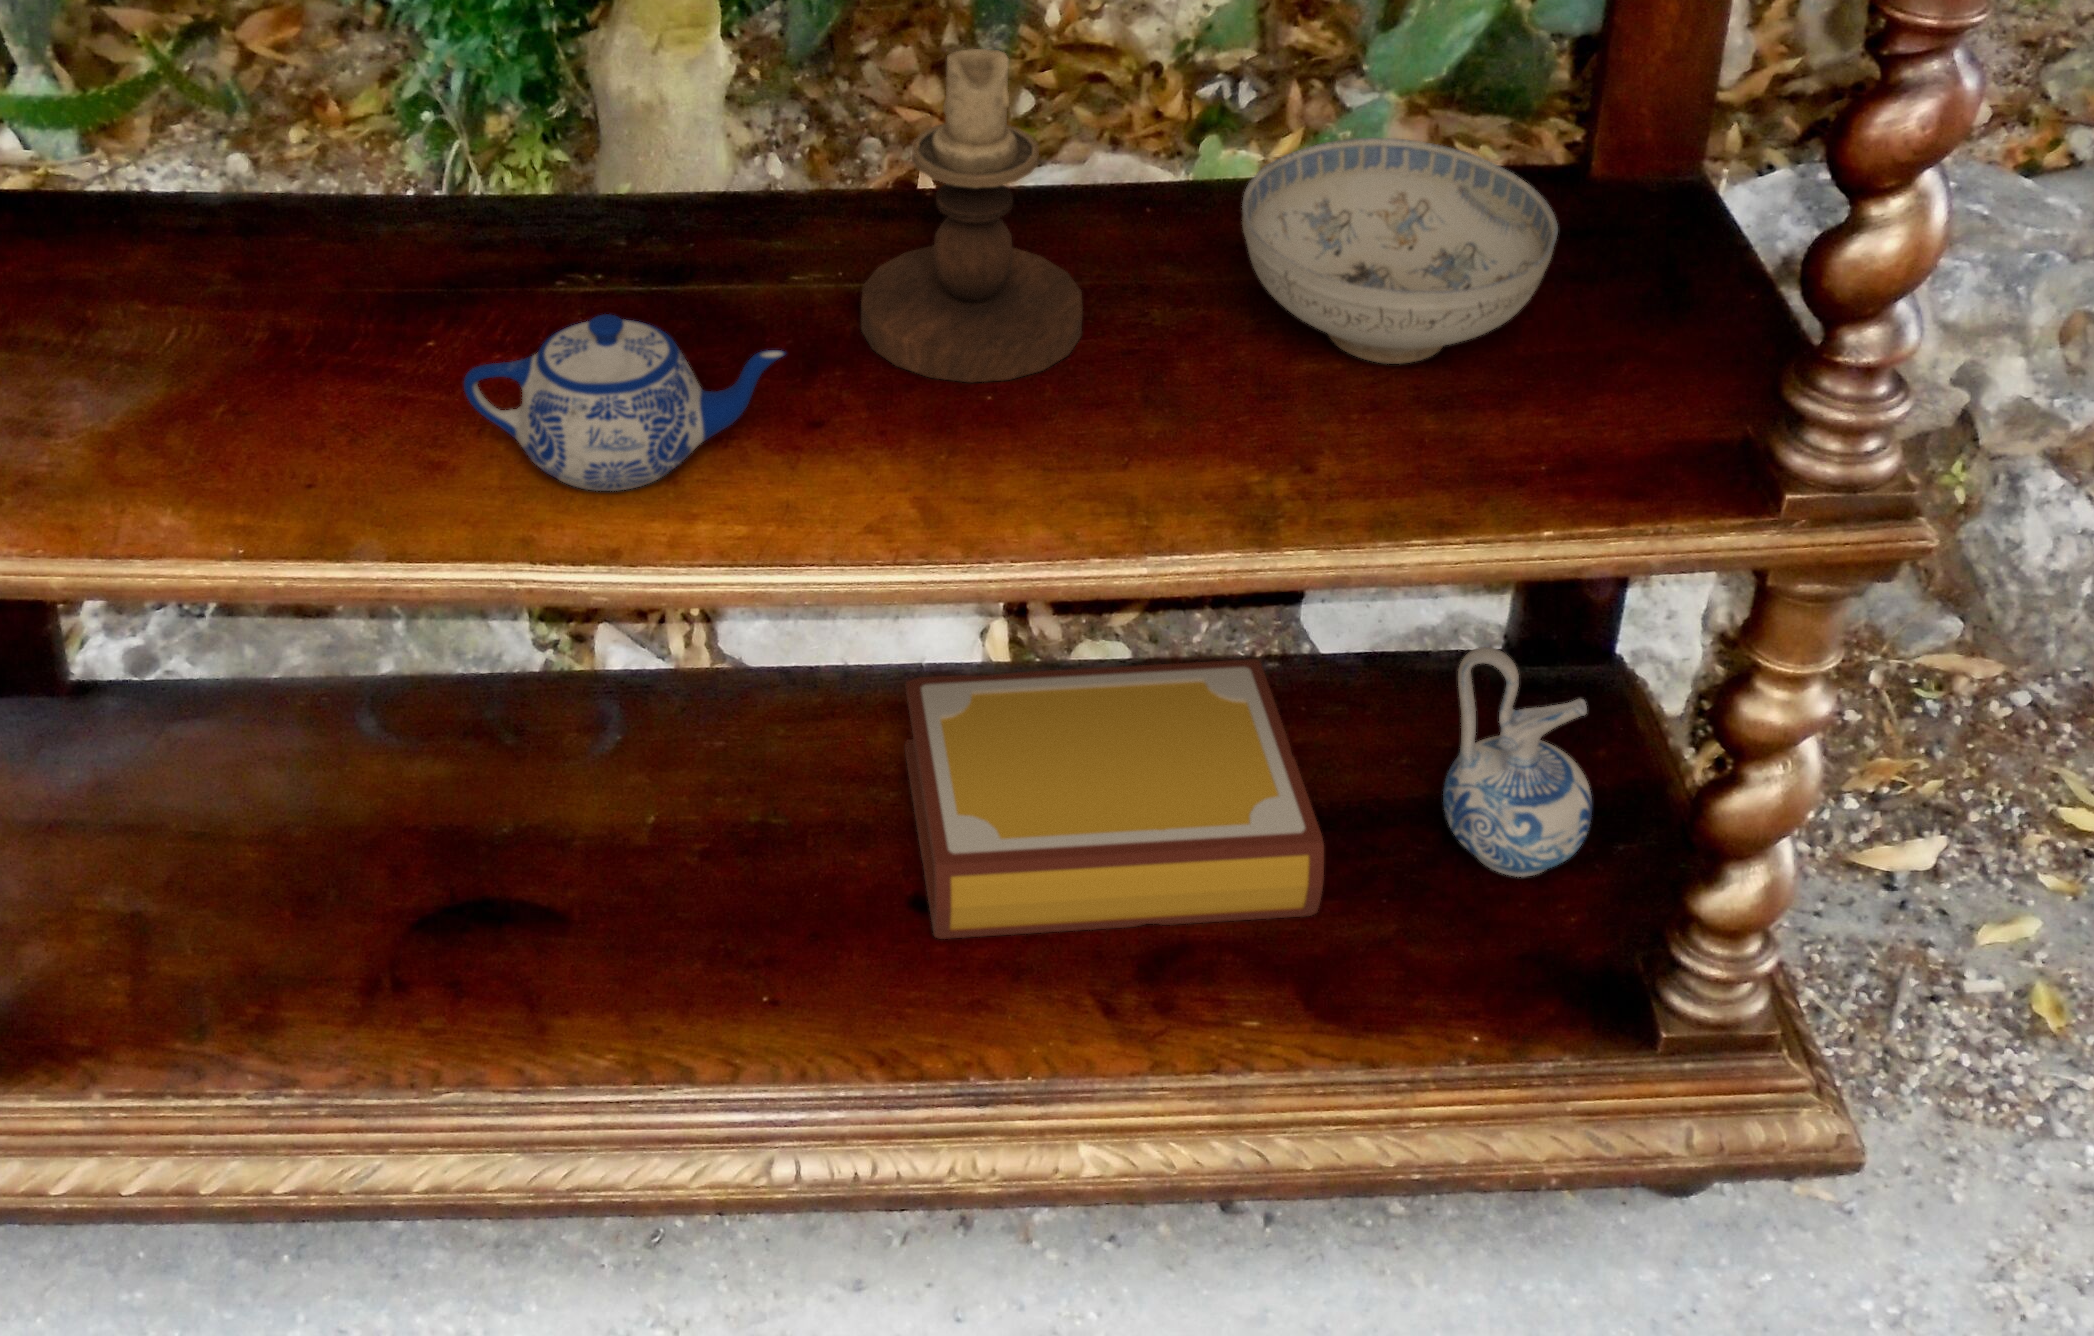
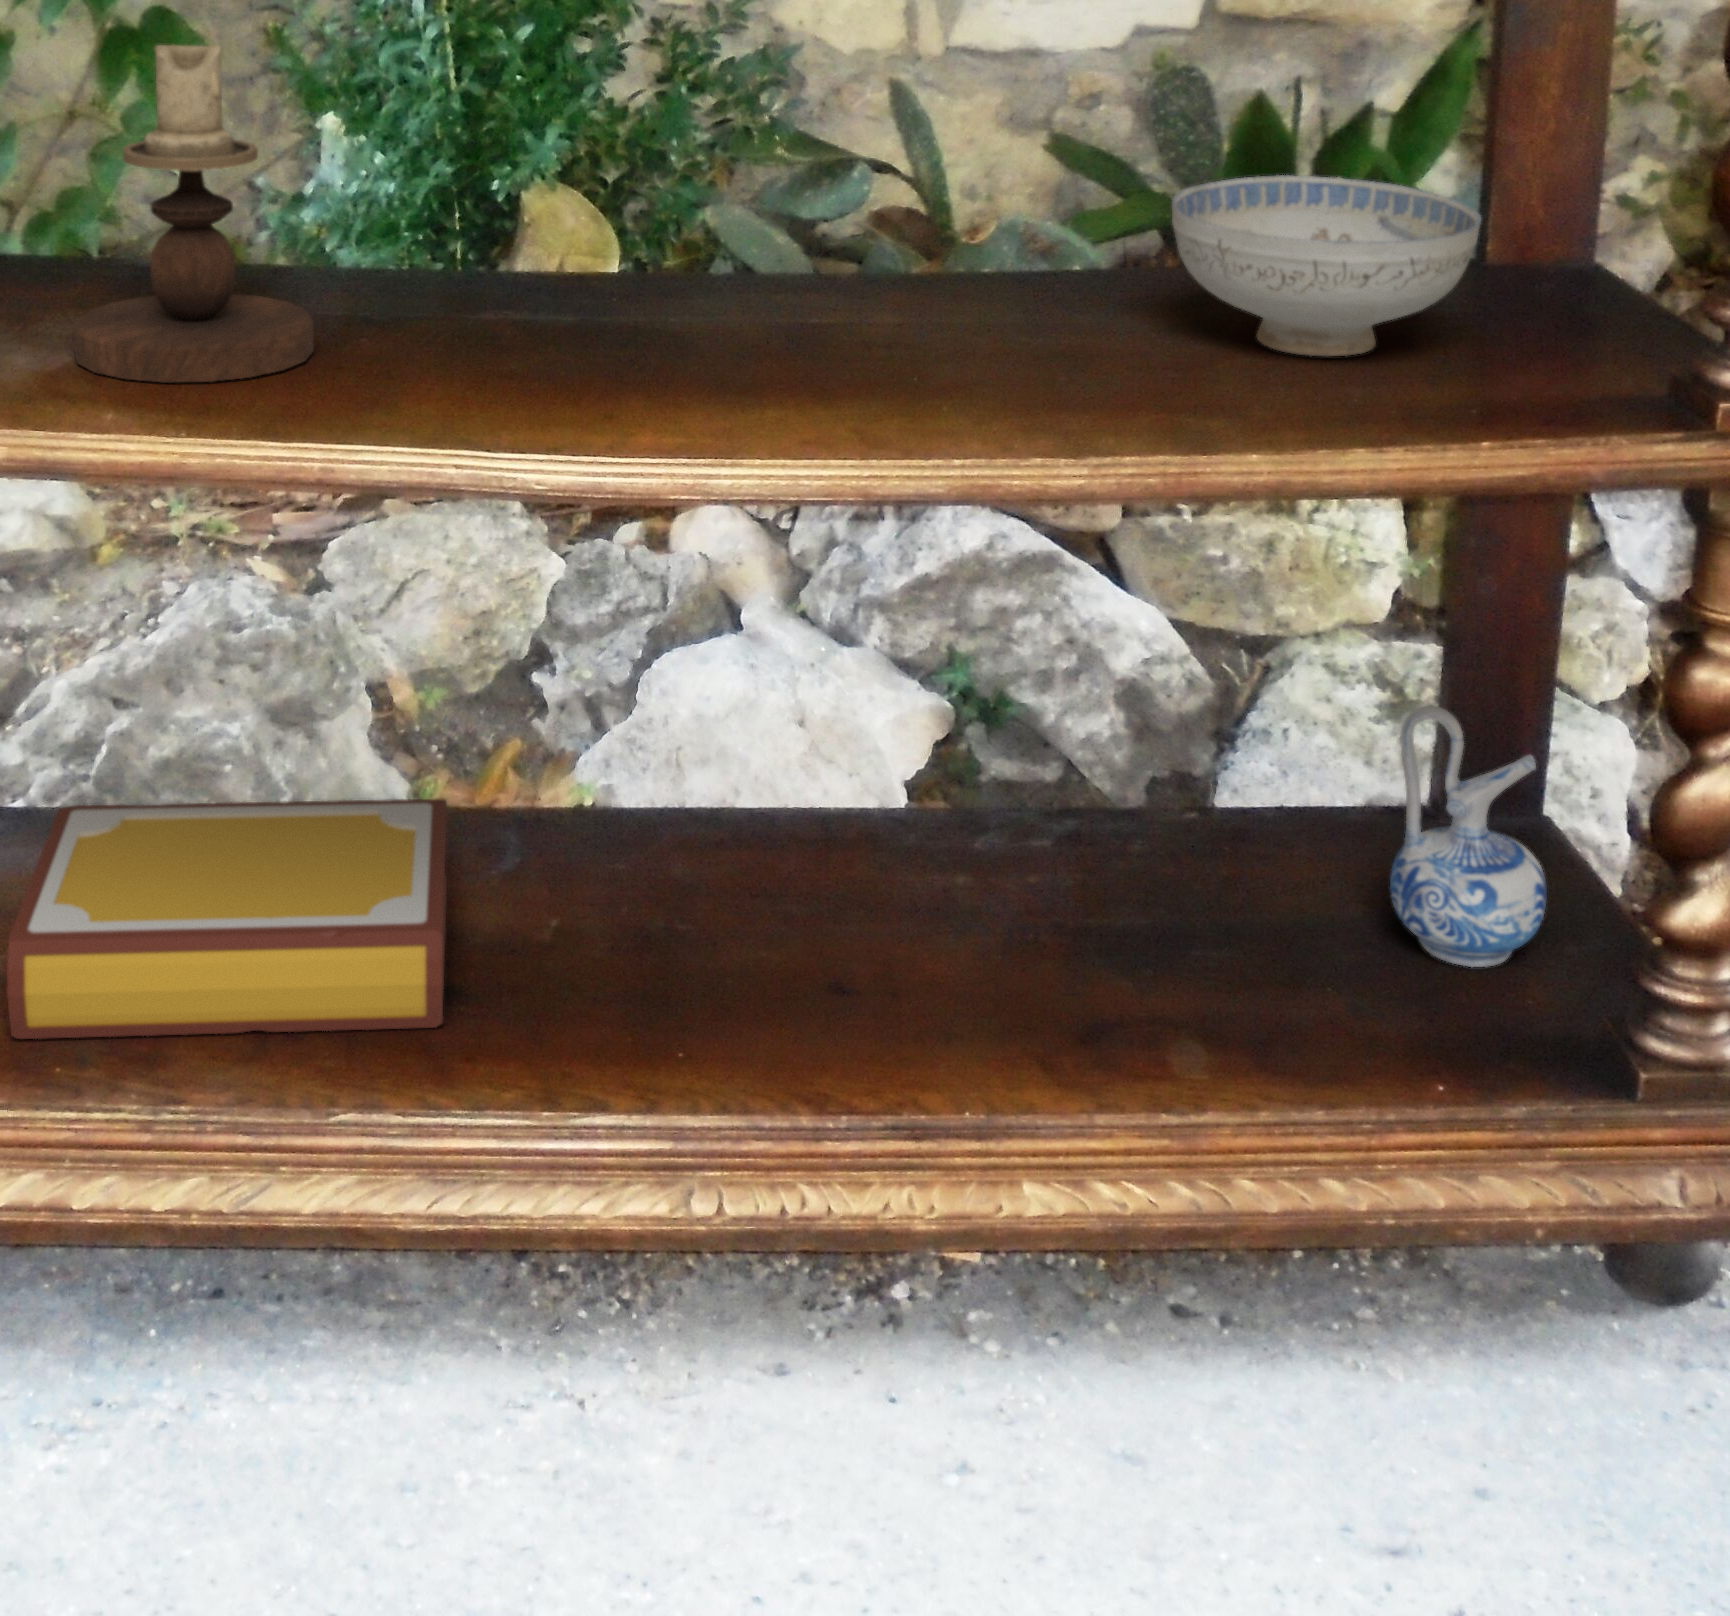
candlestick: present [861,49,1083,382] -> present [74,45,314,383]
teapot: present [464,314,786,491] -> none [413,228,734,396]
book: present [905,659,1324,939] -> present [7,798,447,1039]

